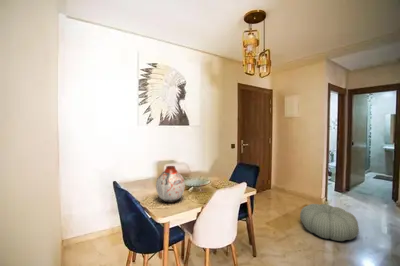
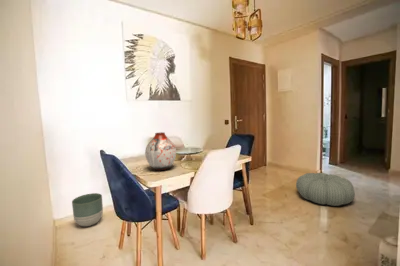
planter: none [81,215,109,249] -> present [72,193,103,226]

